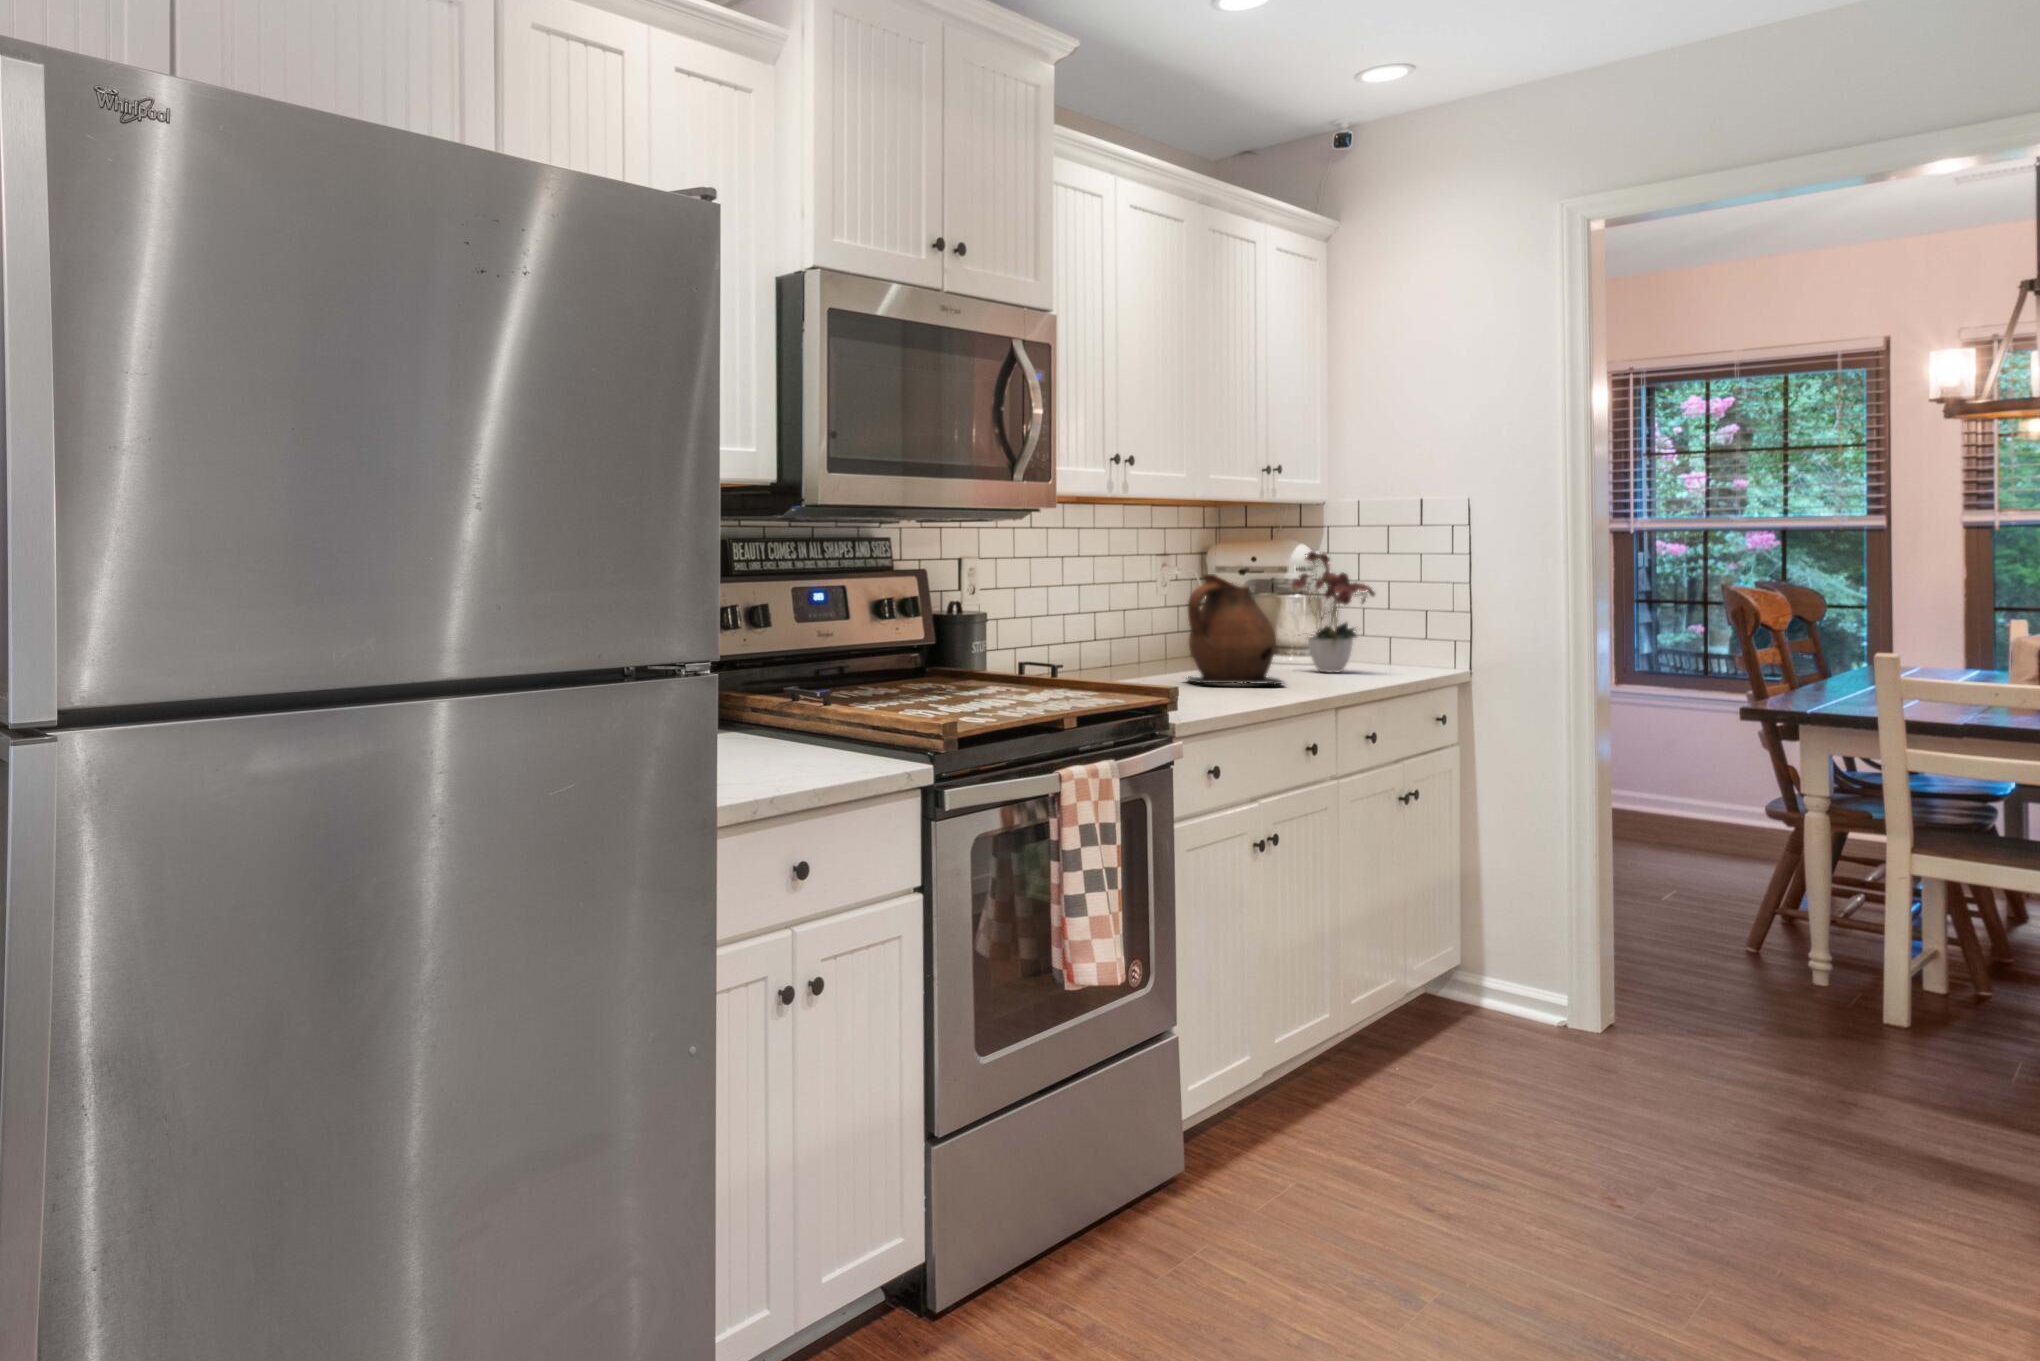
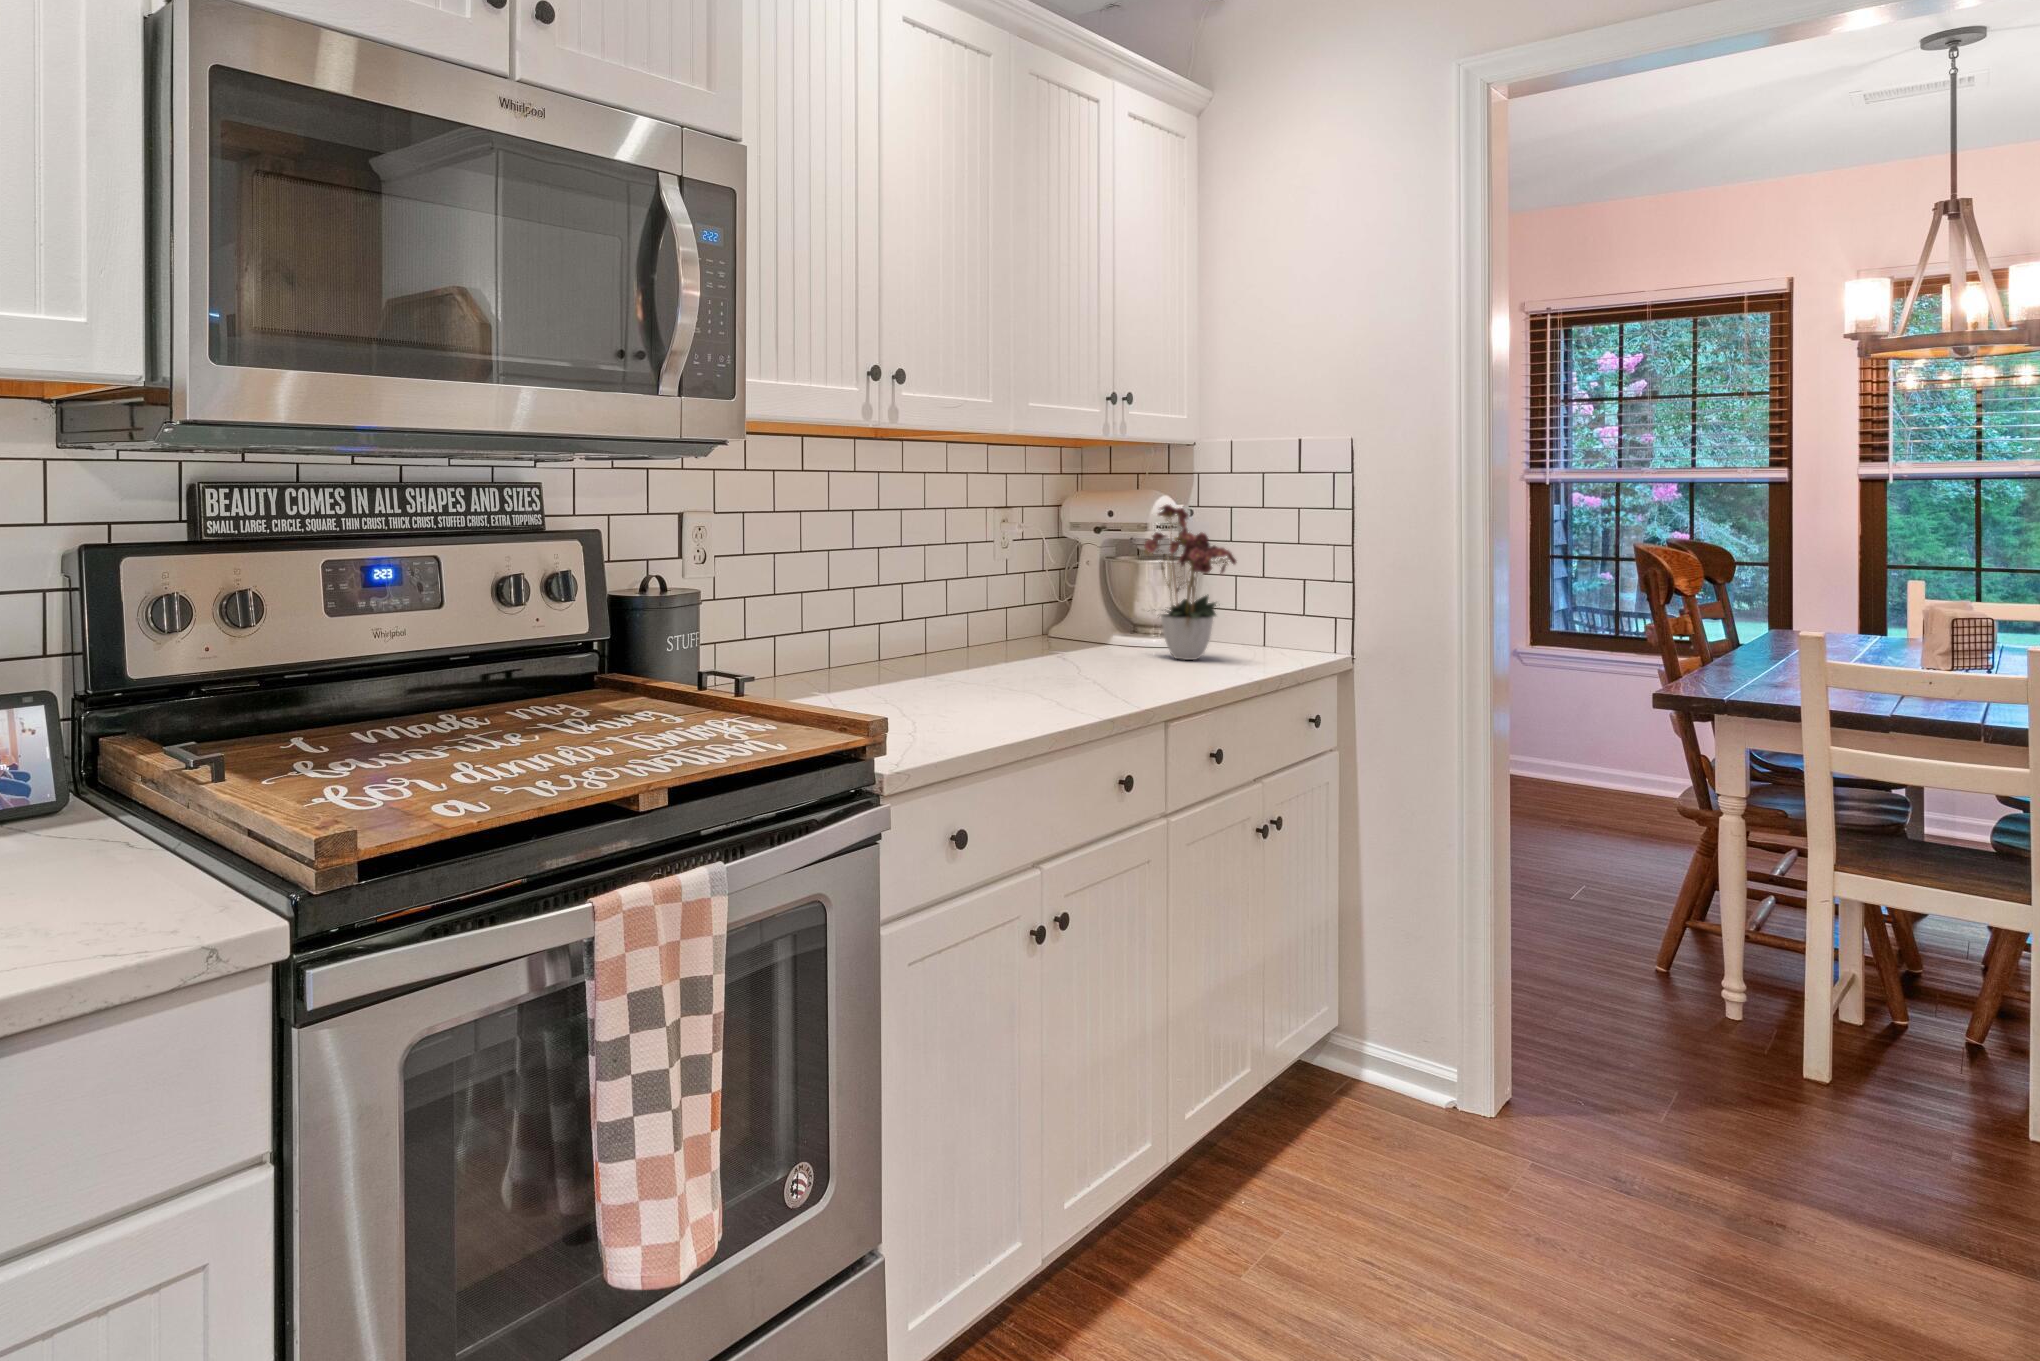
ceramic pitcher: present [1186,574,1283,685] -> none [990,535,1110,688]

